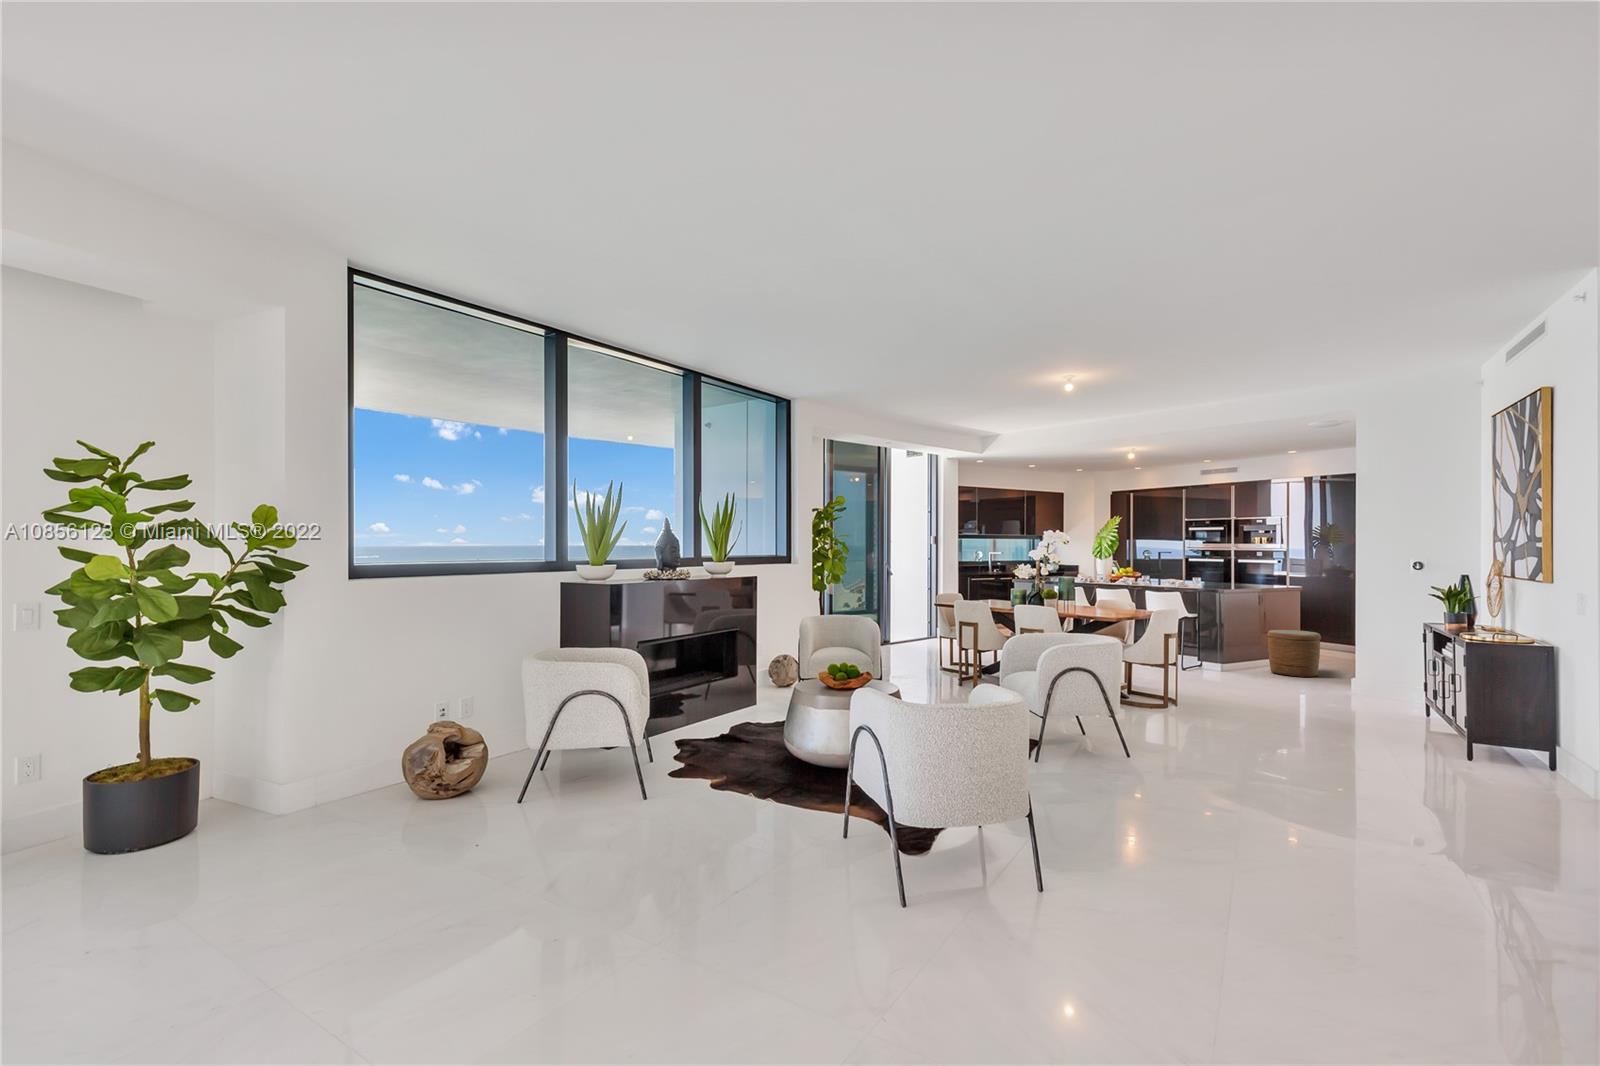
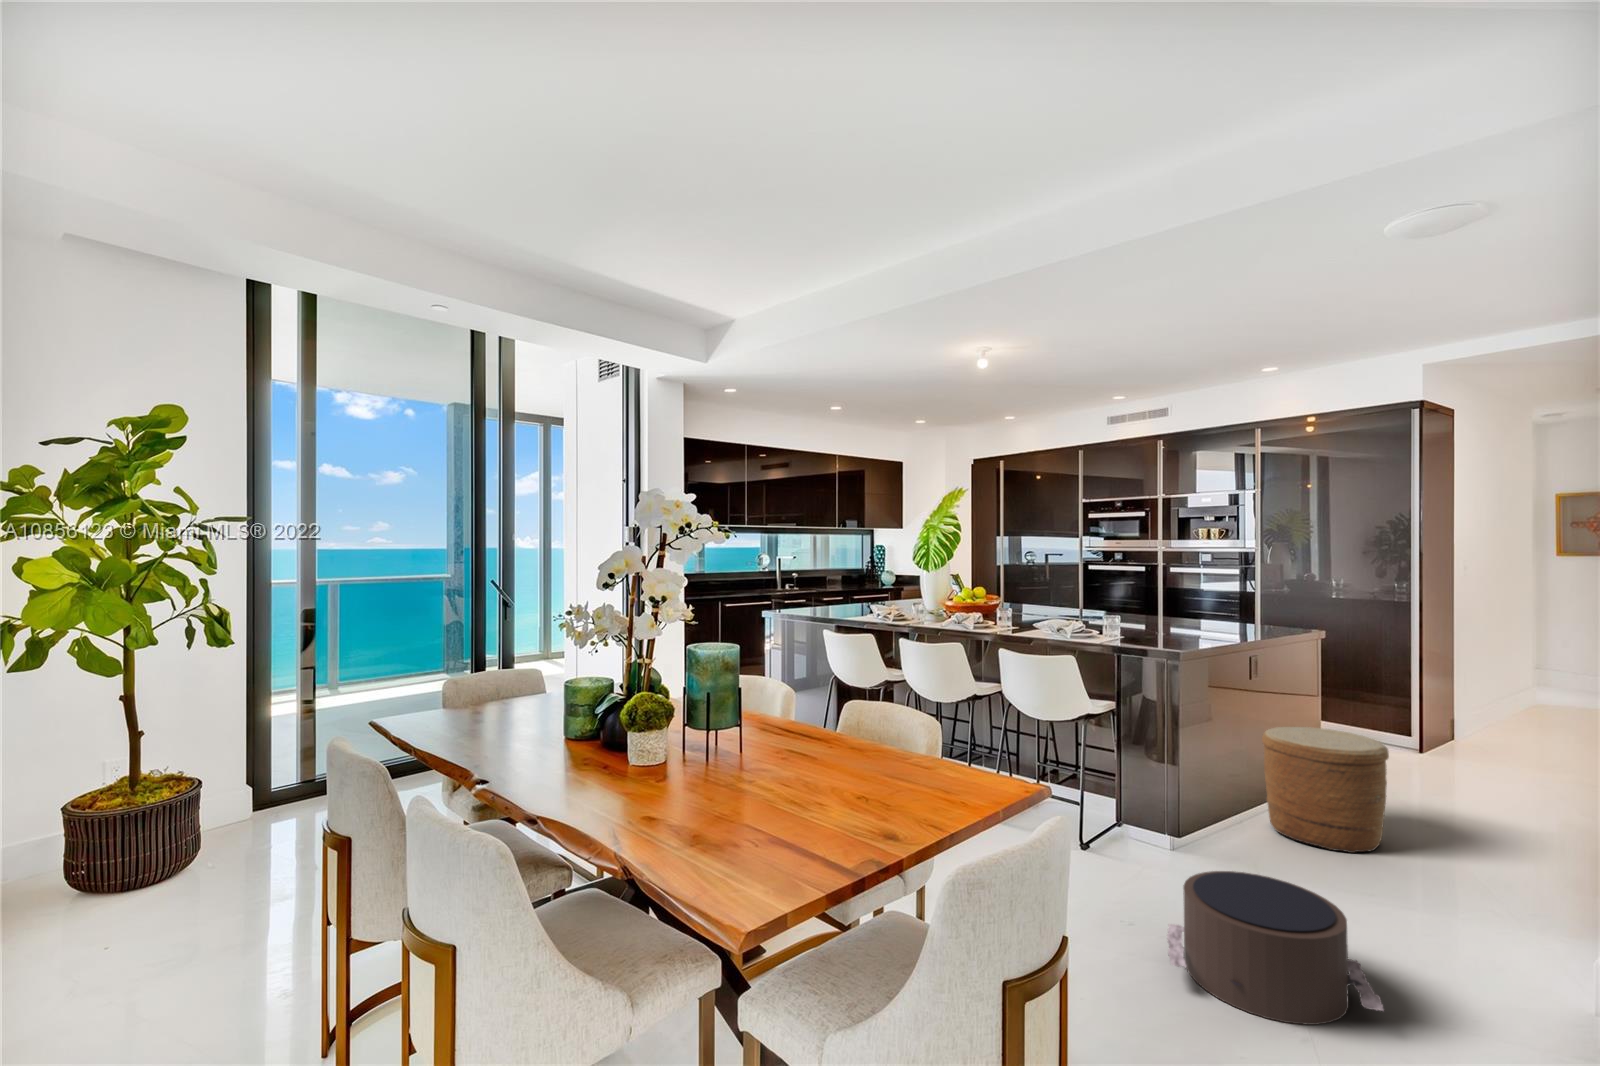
pouf: none [1213,664,1281,698] -> present [1167,871,1384,1025]

